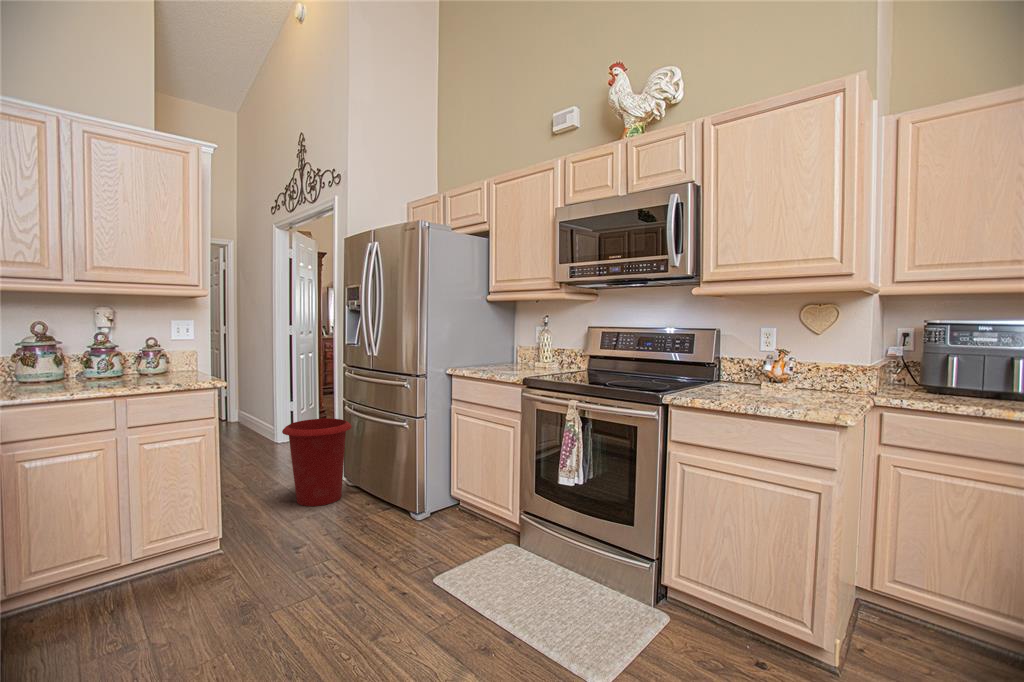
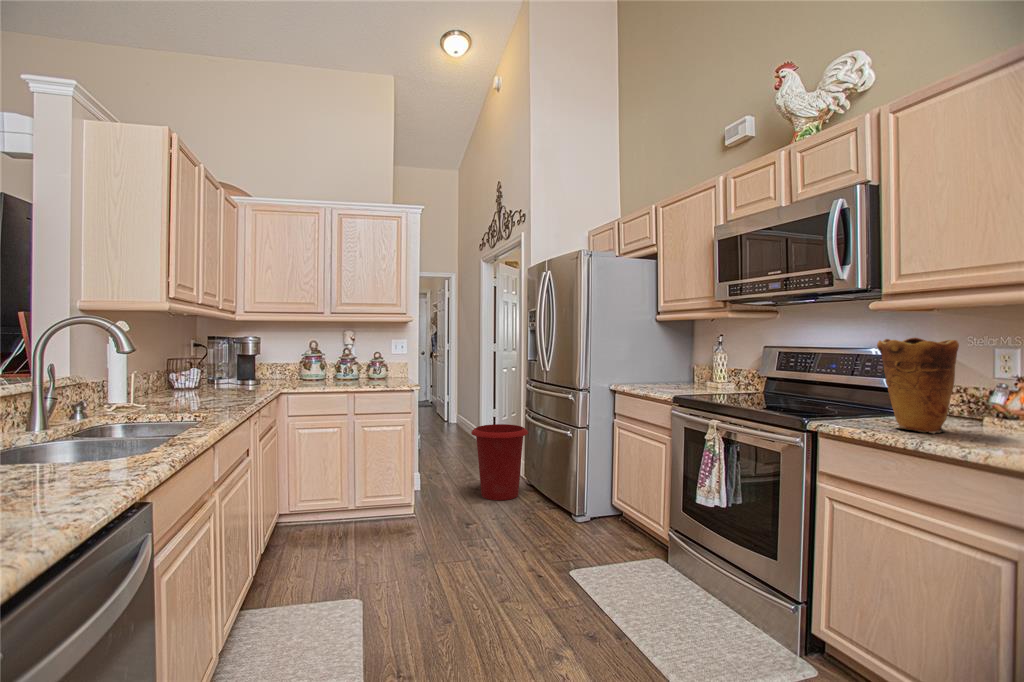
vase: none [717,320,777,400] -> present [877,338,959,433]

